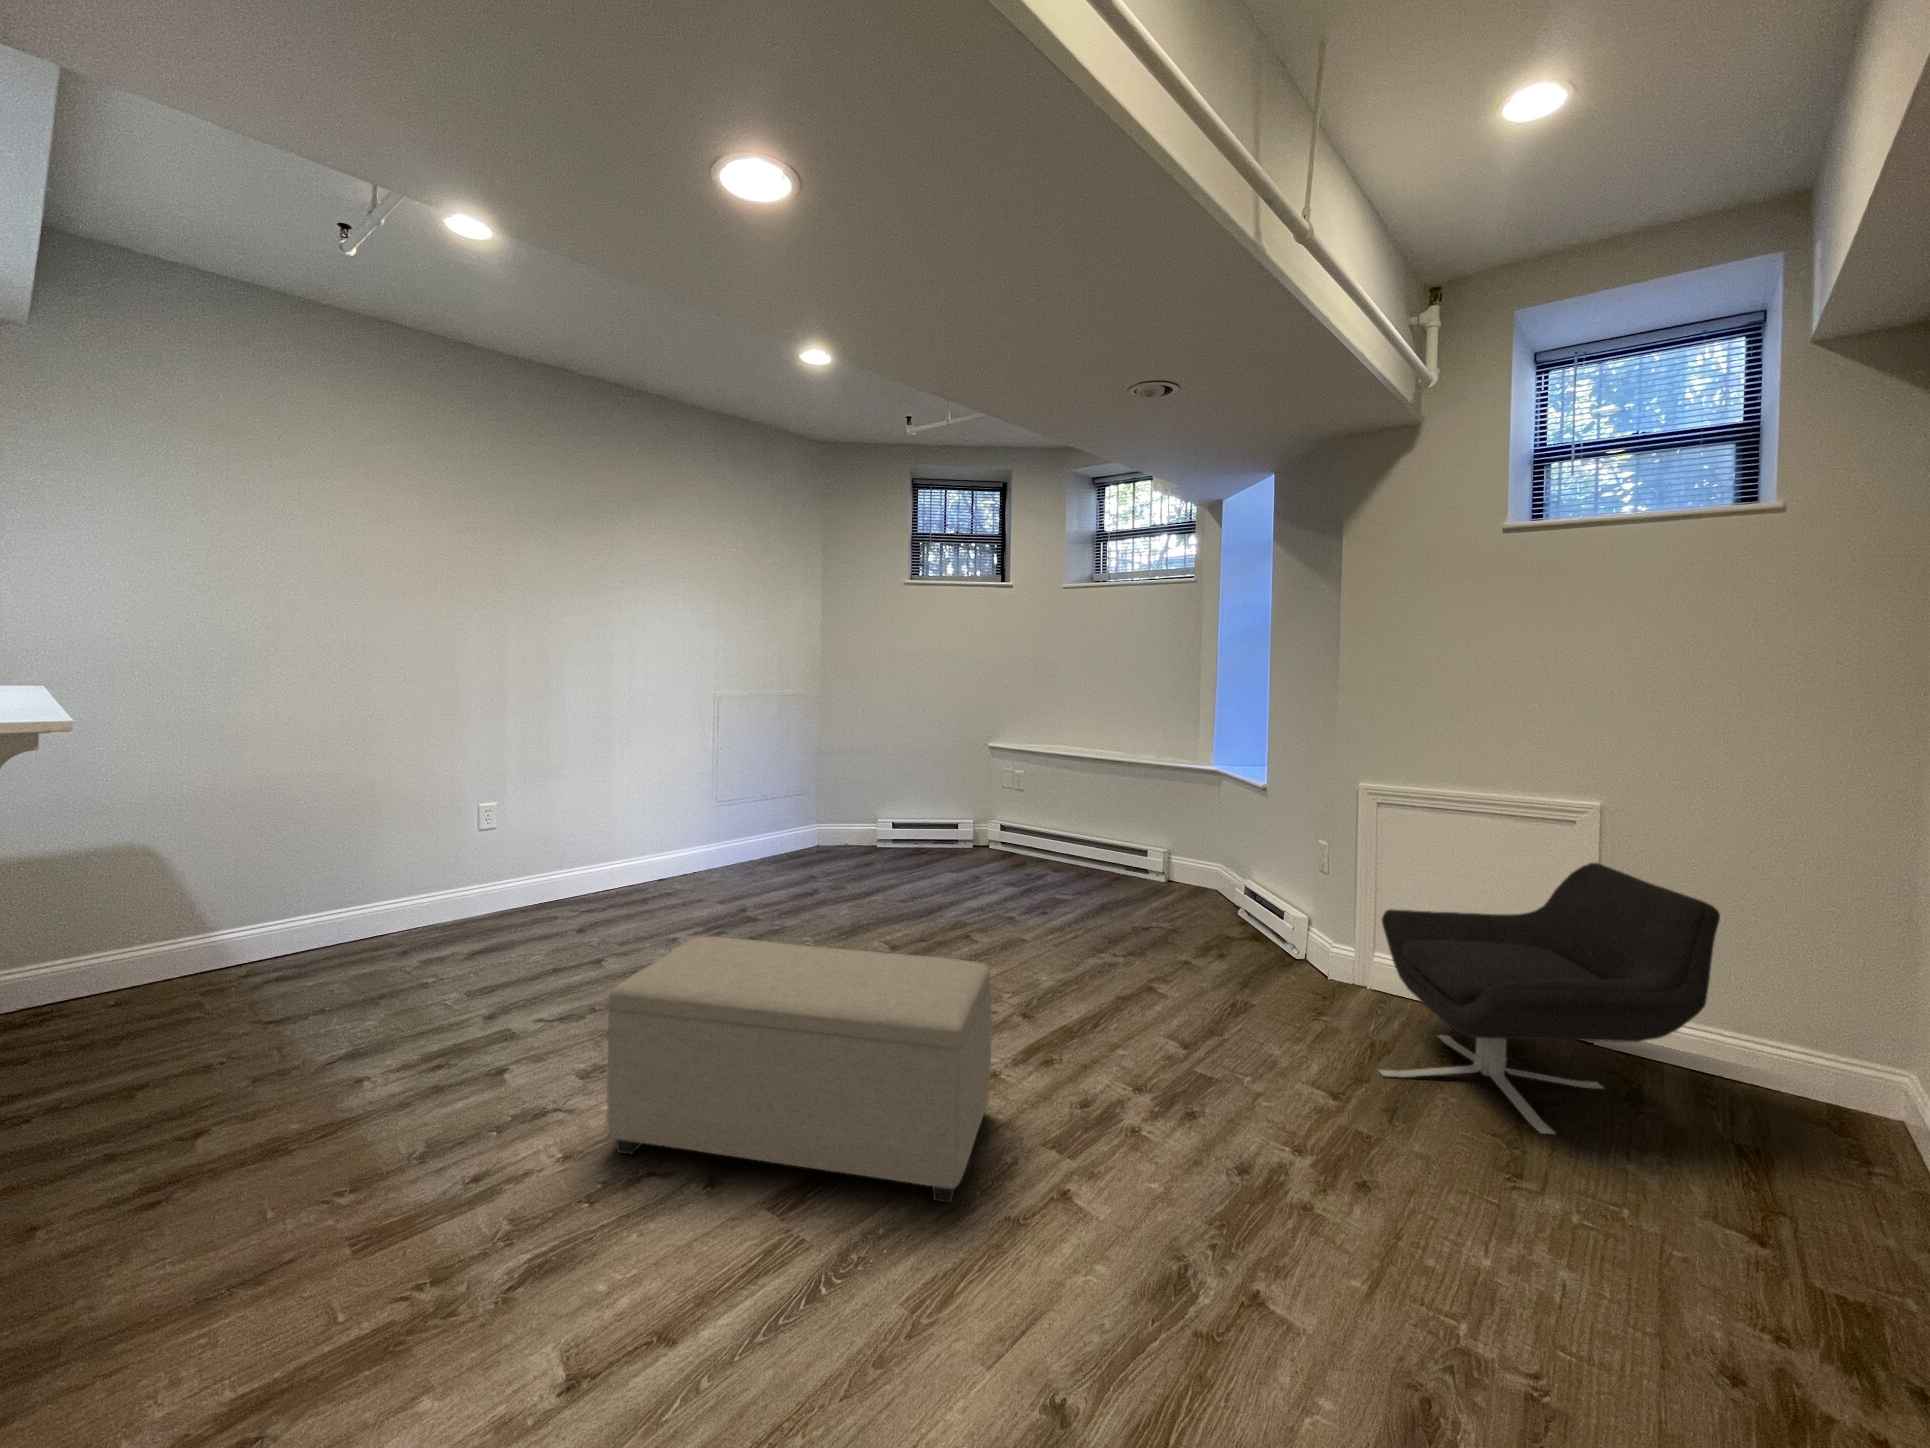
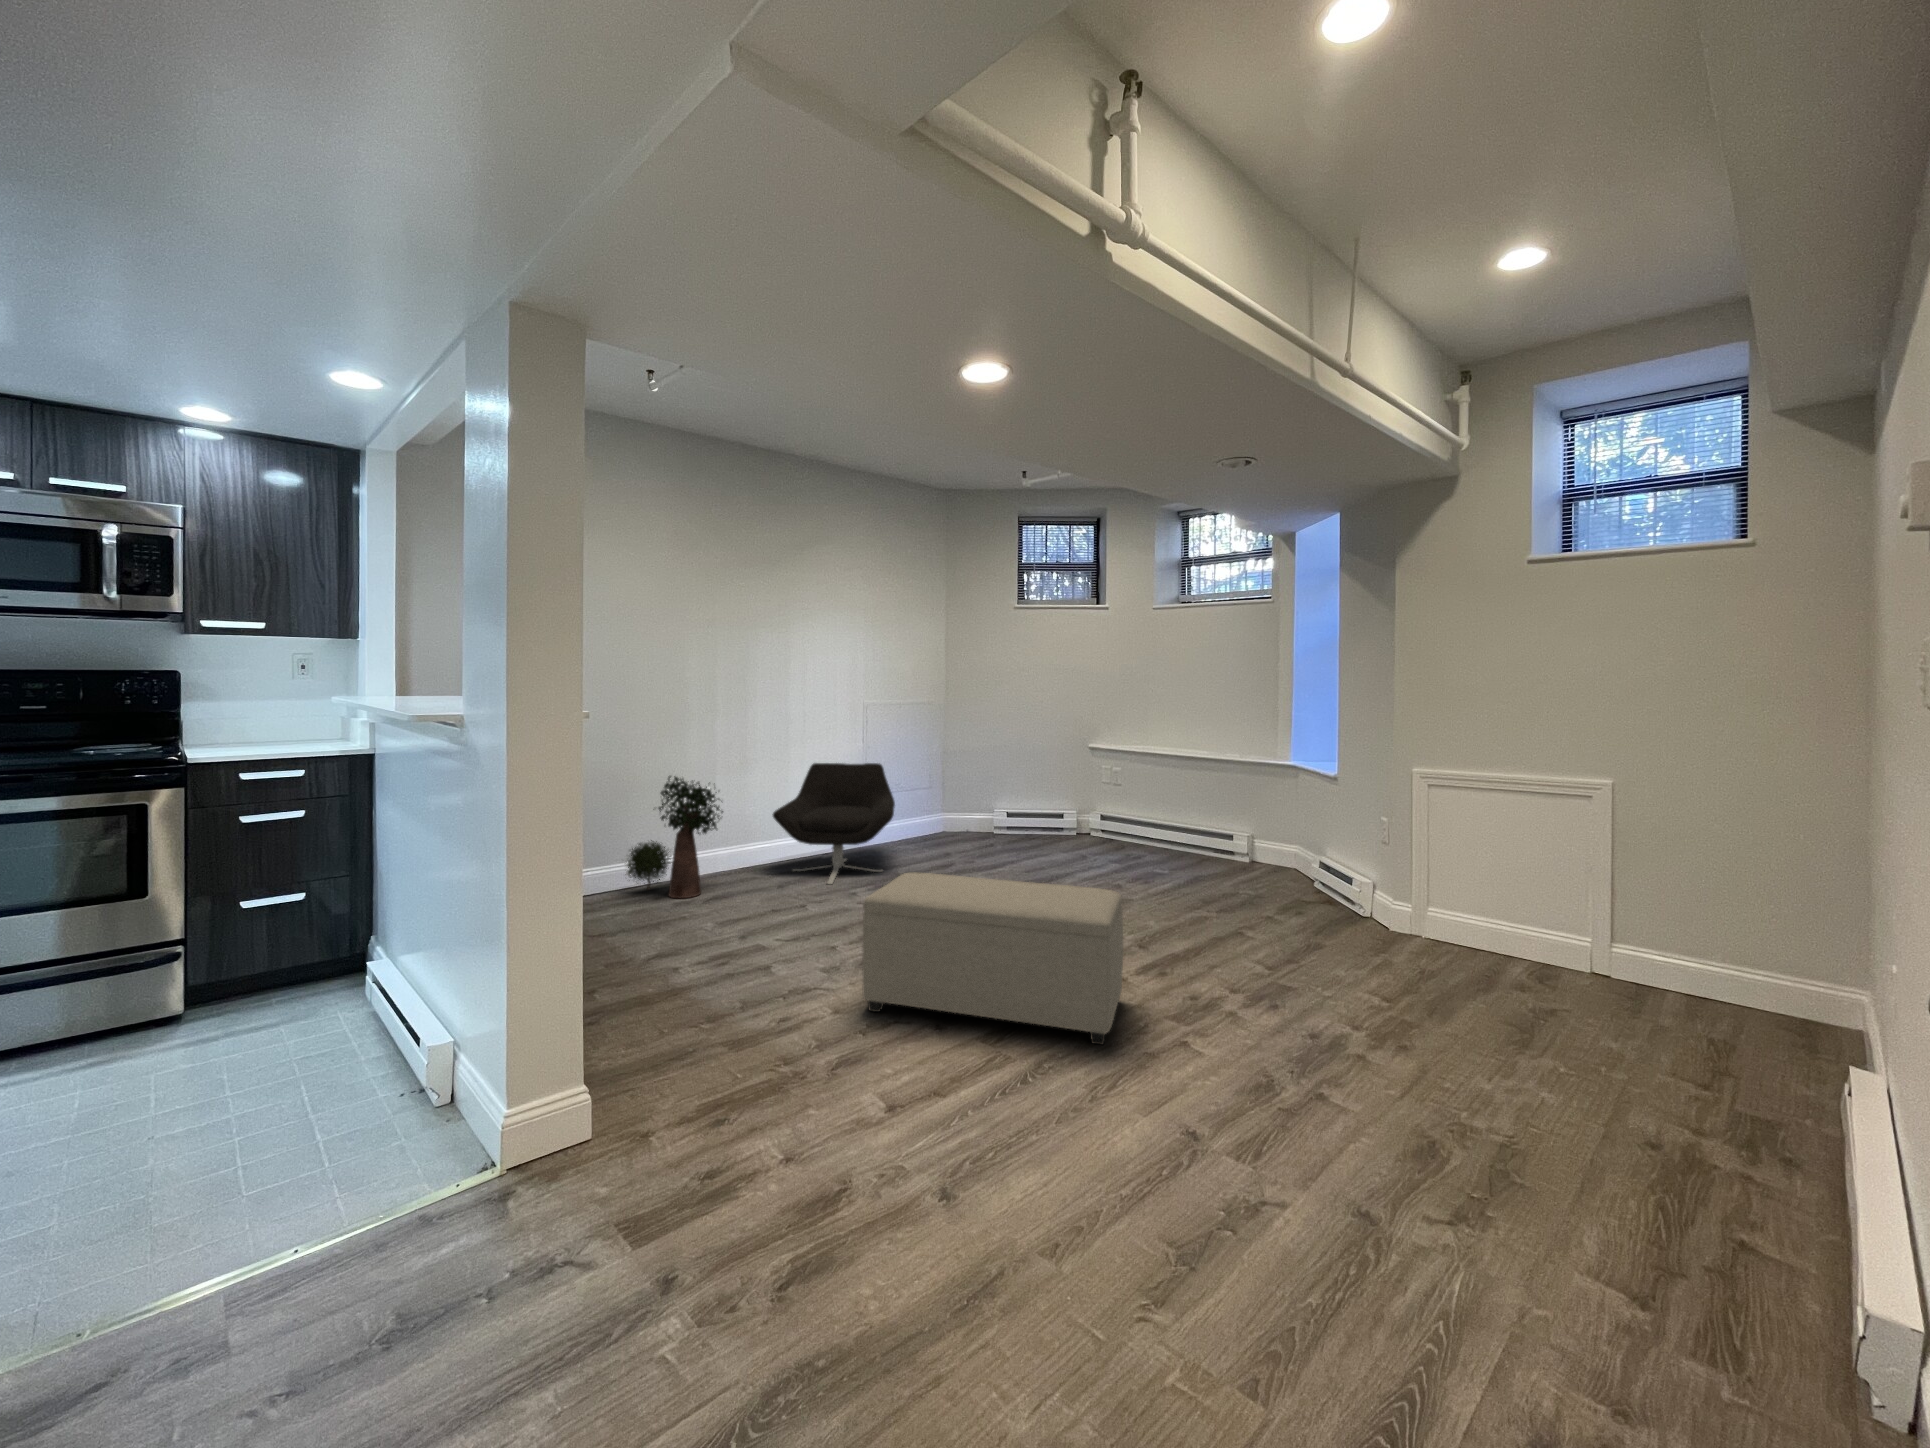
potted plant: none [352,789,497,954] -> present [627,776,723,898]
lounge chair: present [1379,863,1720,1134] -> present [773,763,895,884]

